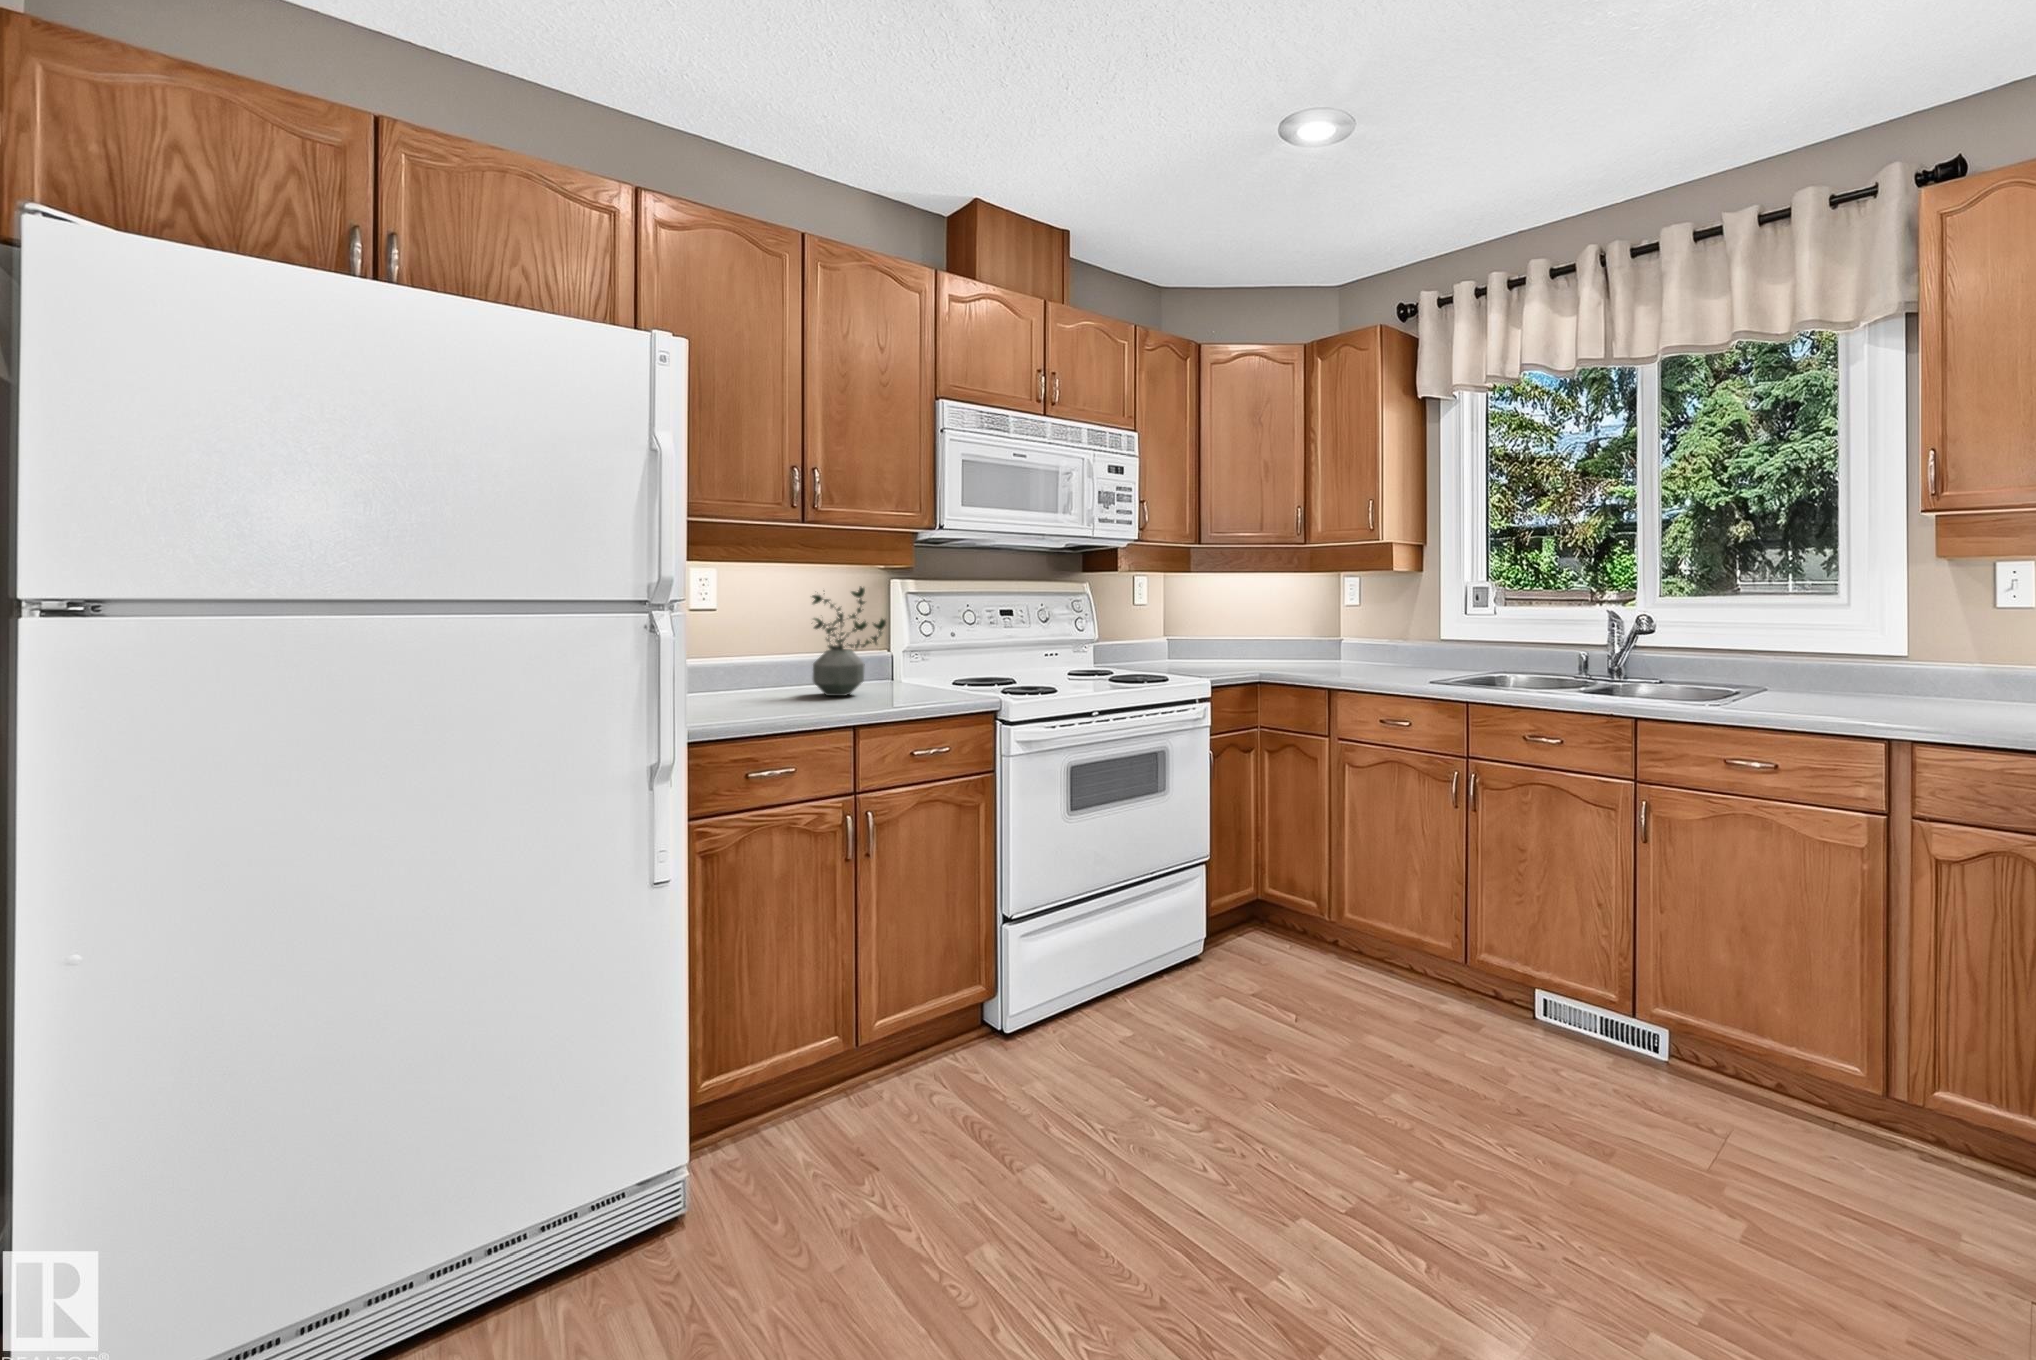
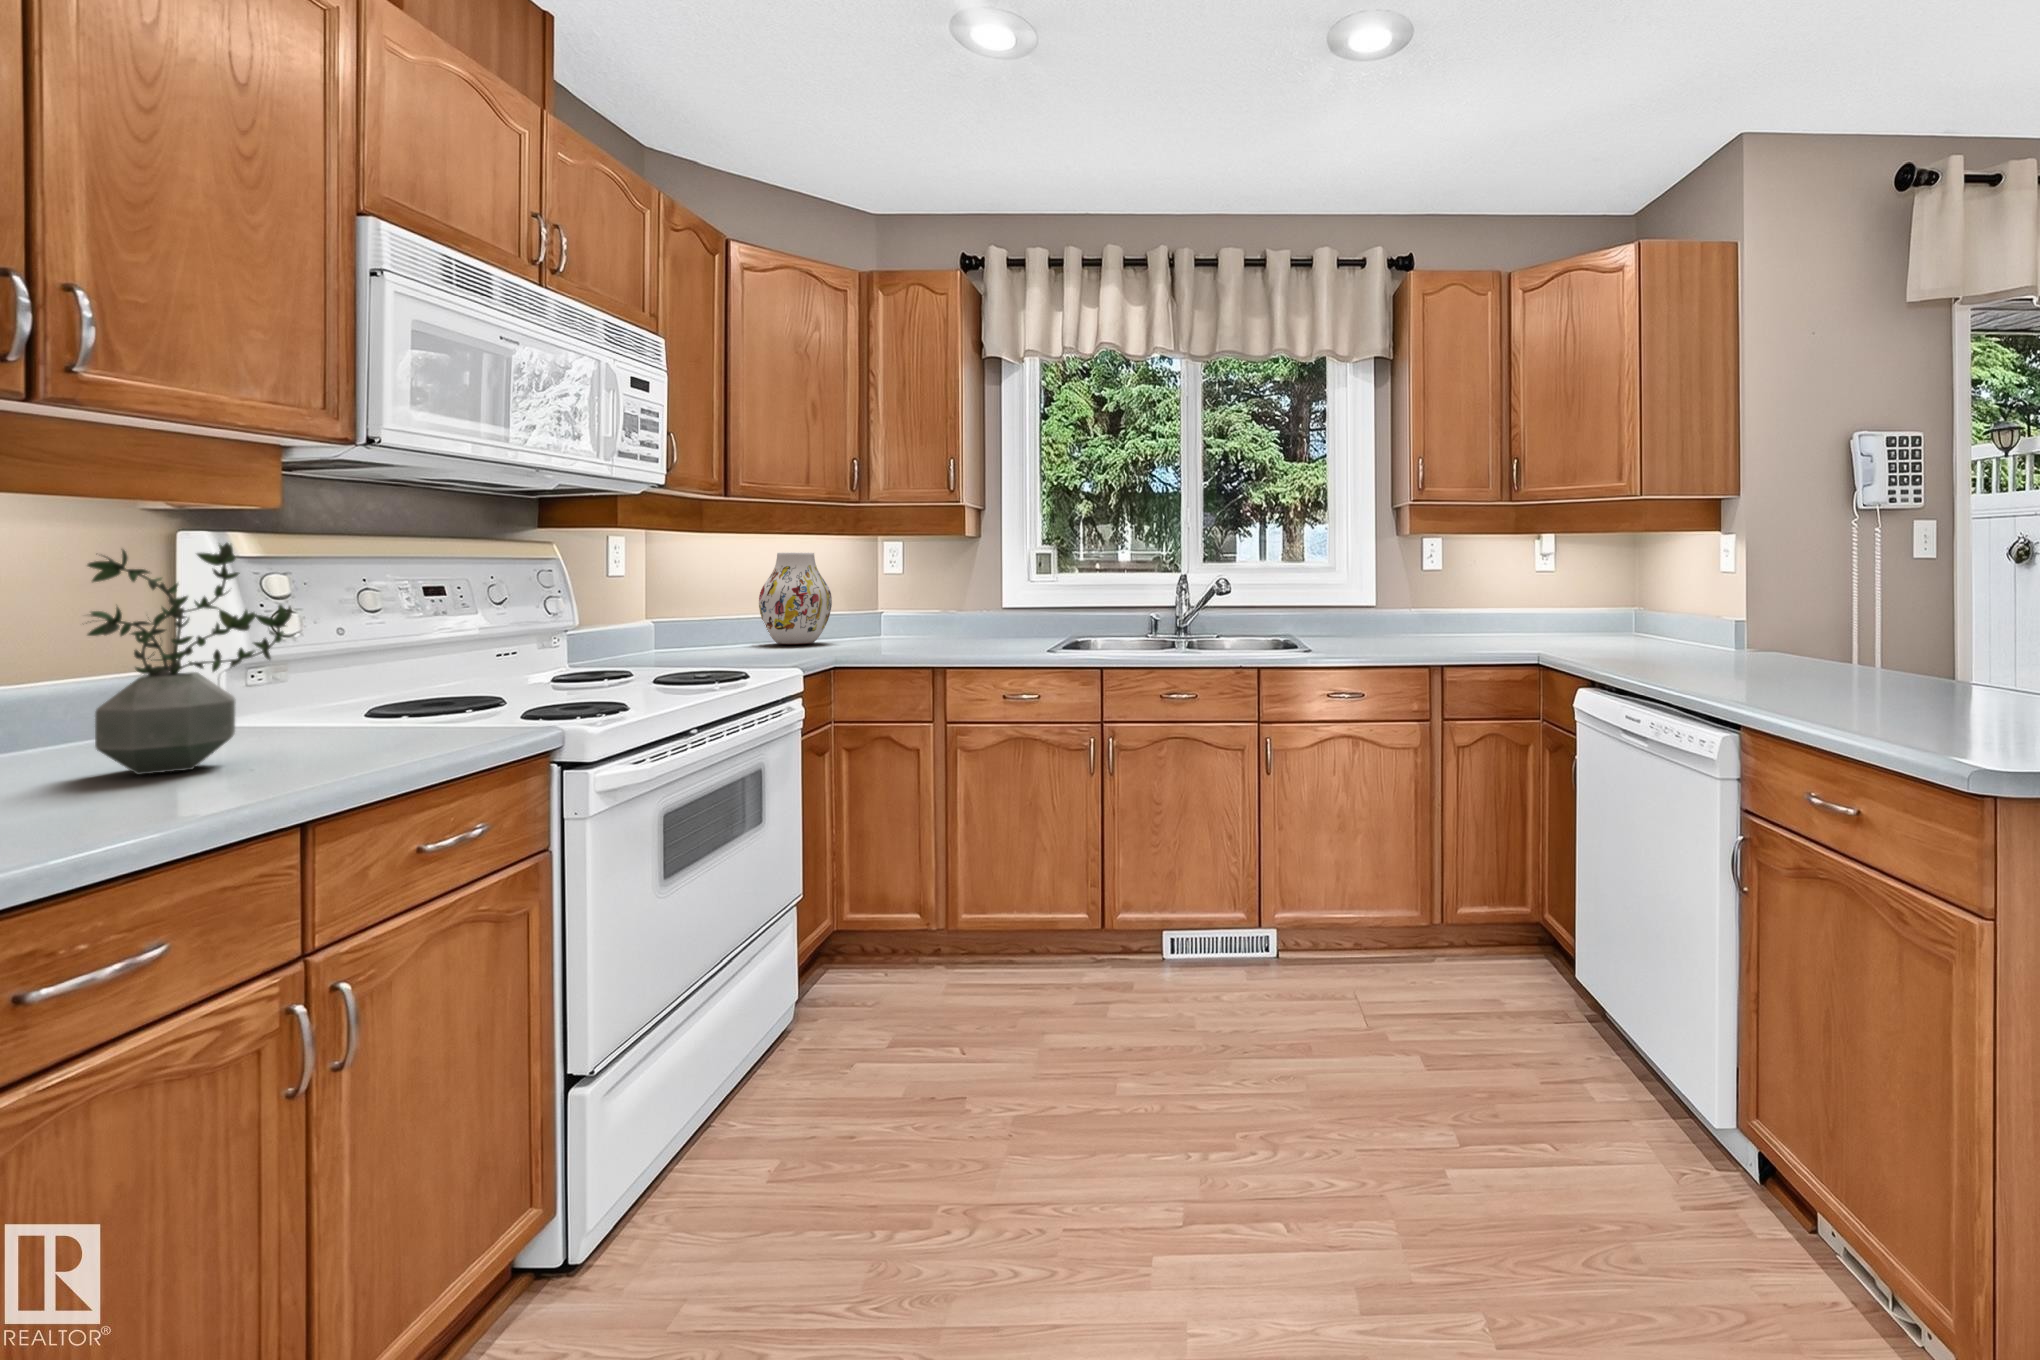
vase: none [1249,583,1302,656] -> present [759,553,832,645]

